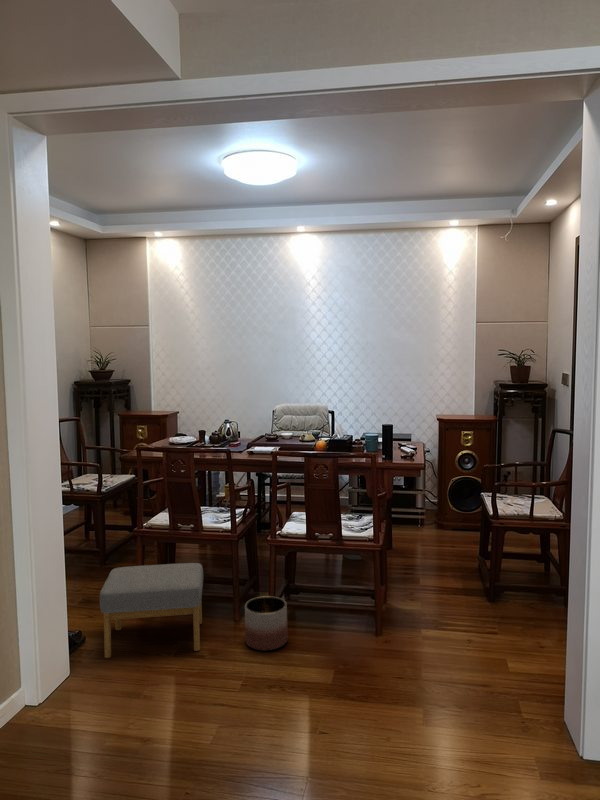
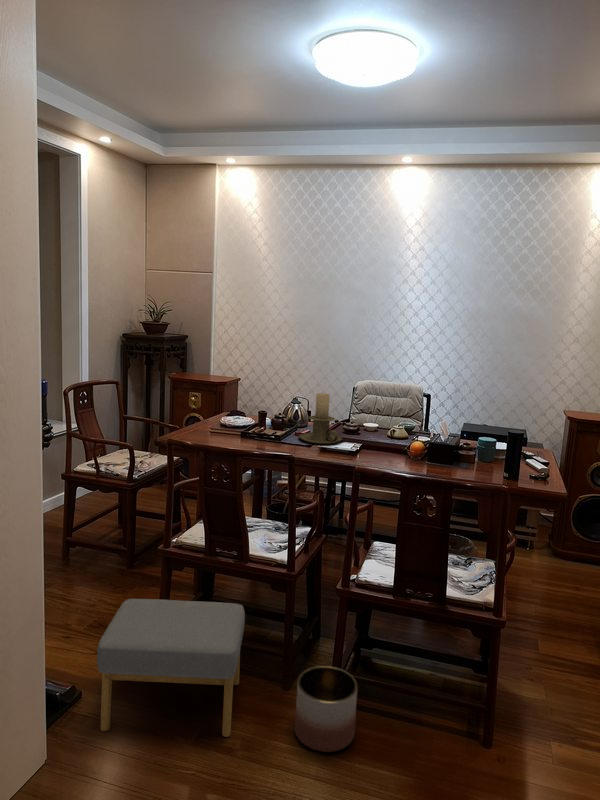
candle holder: none [232,411,266,449] -> present [299,393,343,444]

